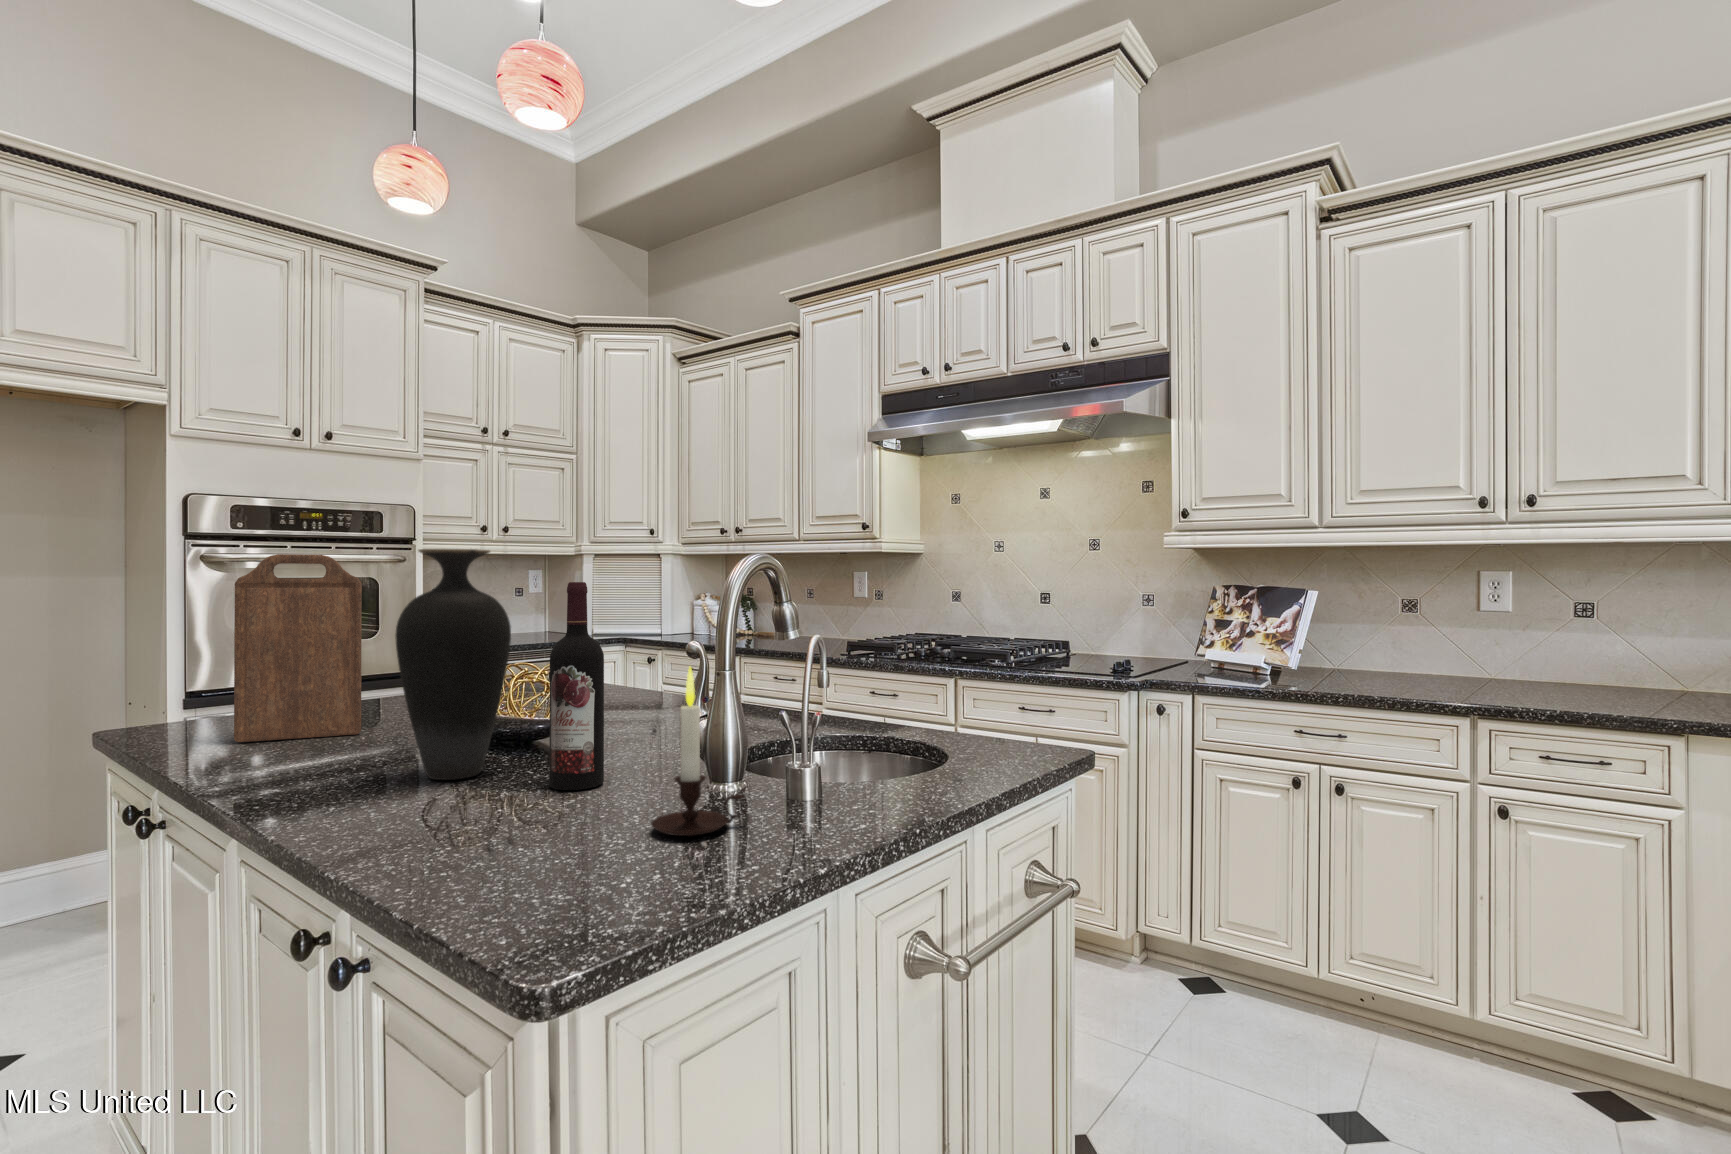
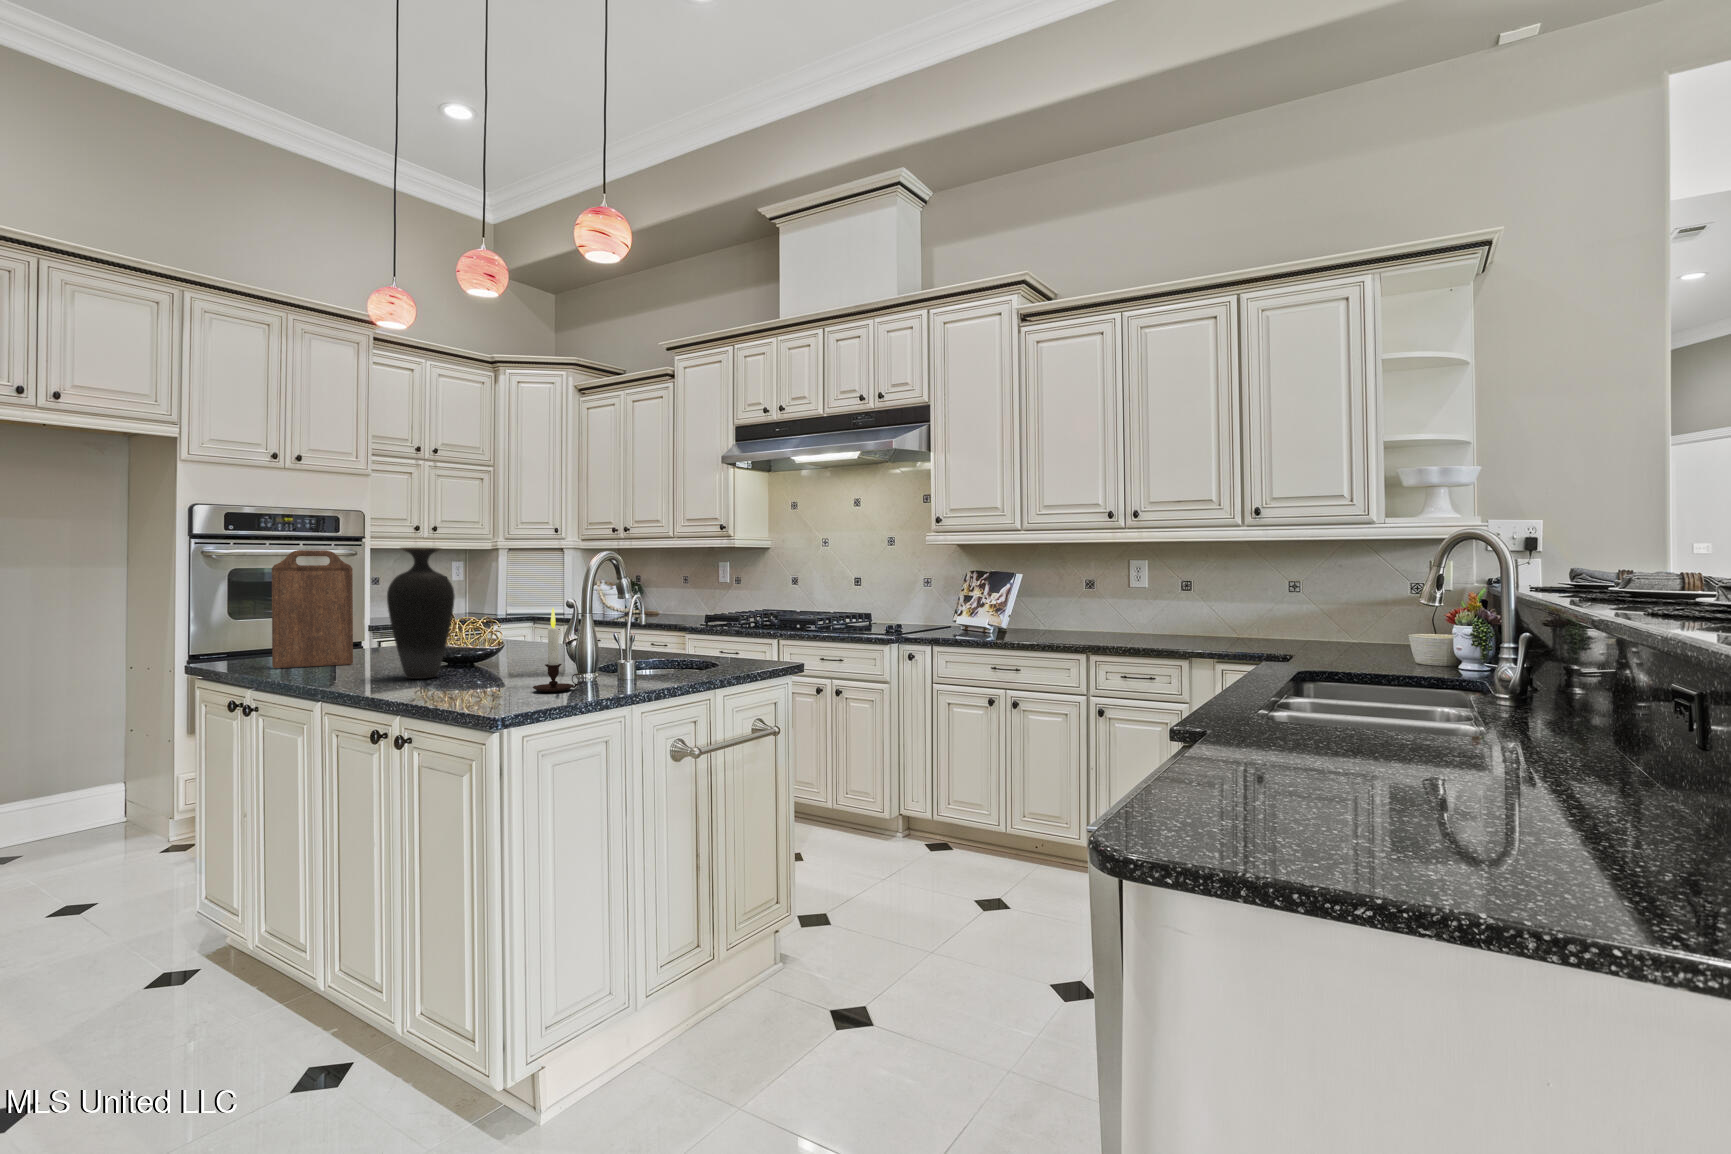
wine bottle: present [550,582,604,790] -> none [478,566,510,681]

